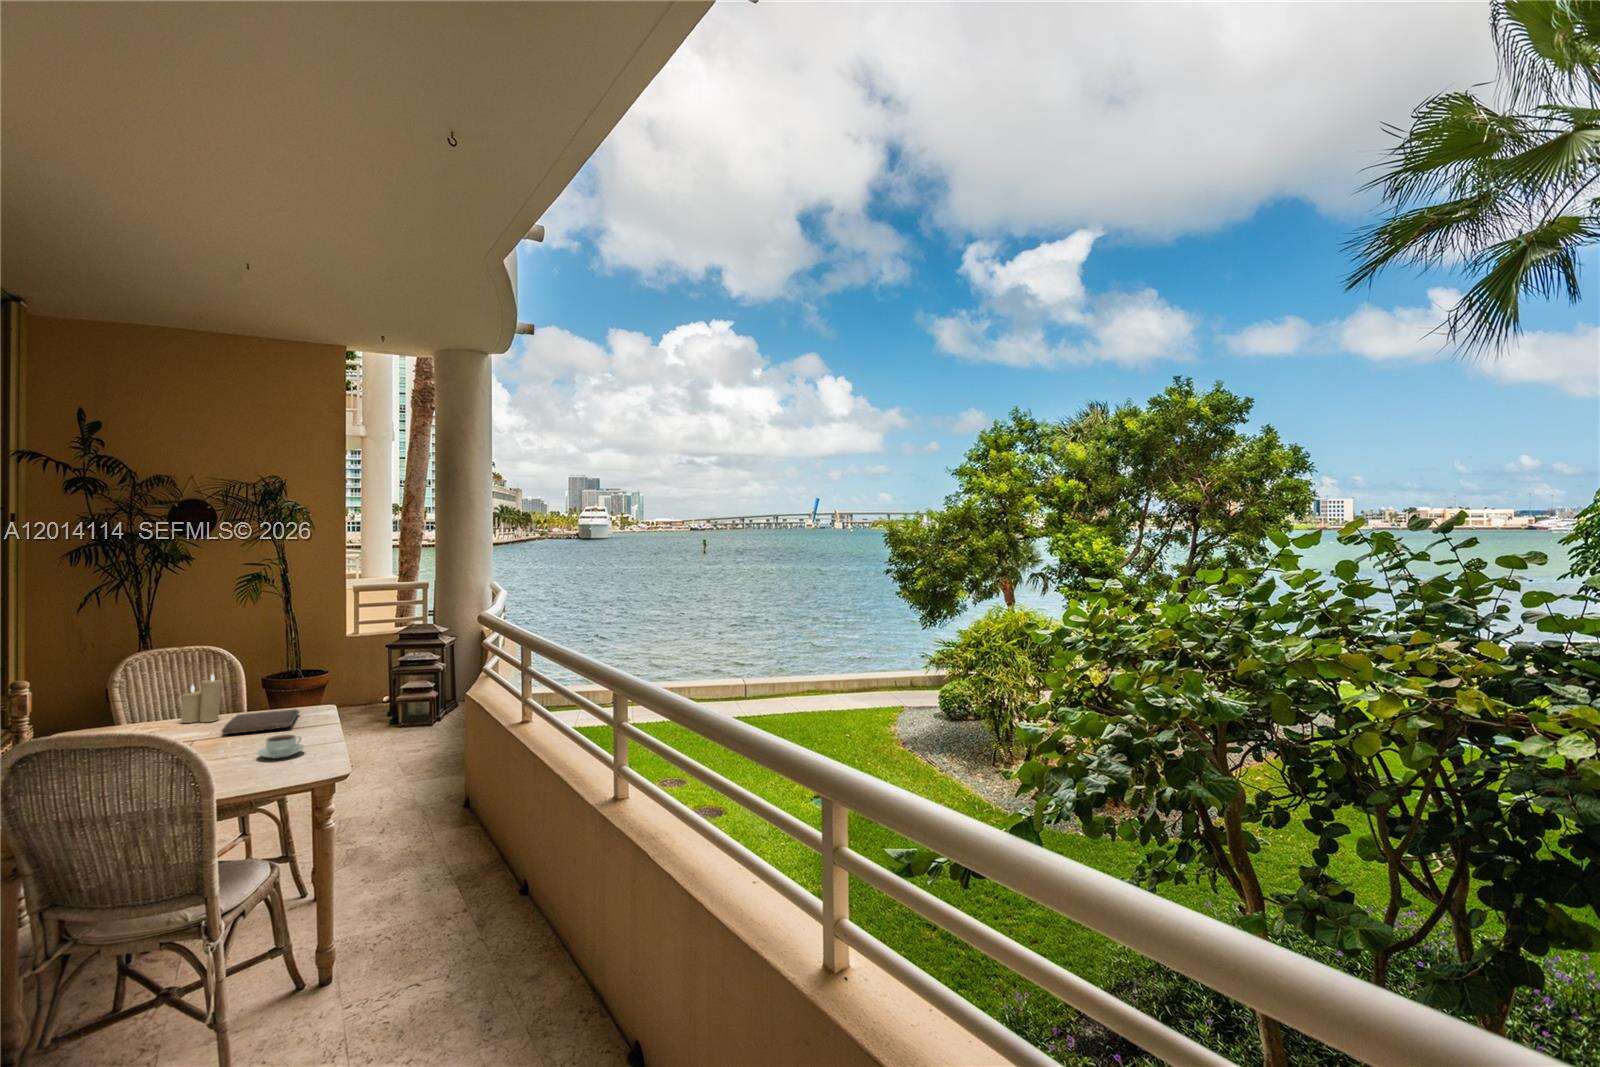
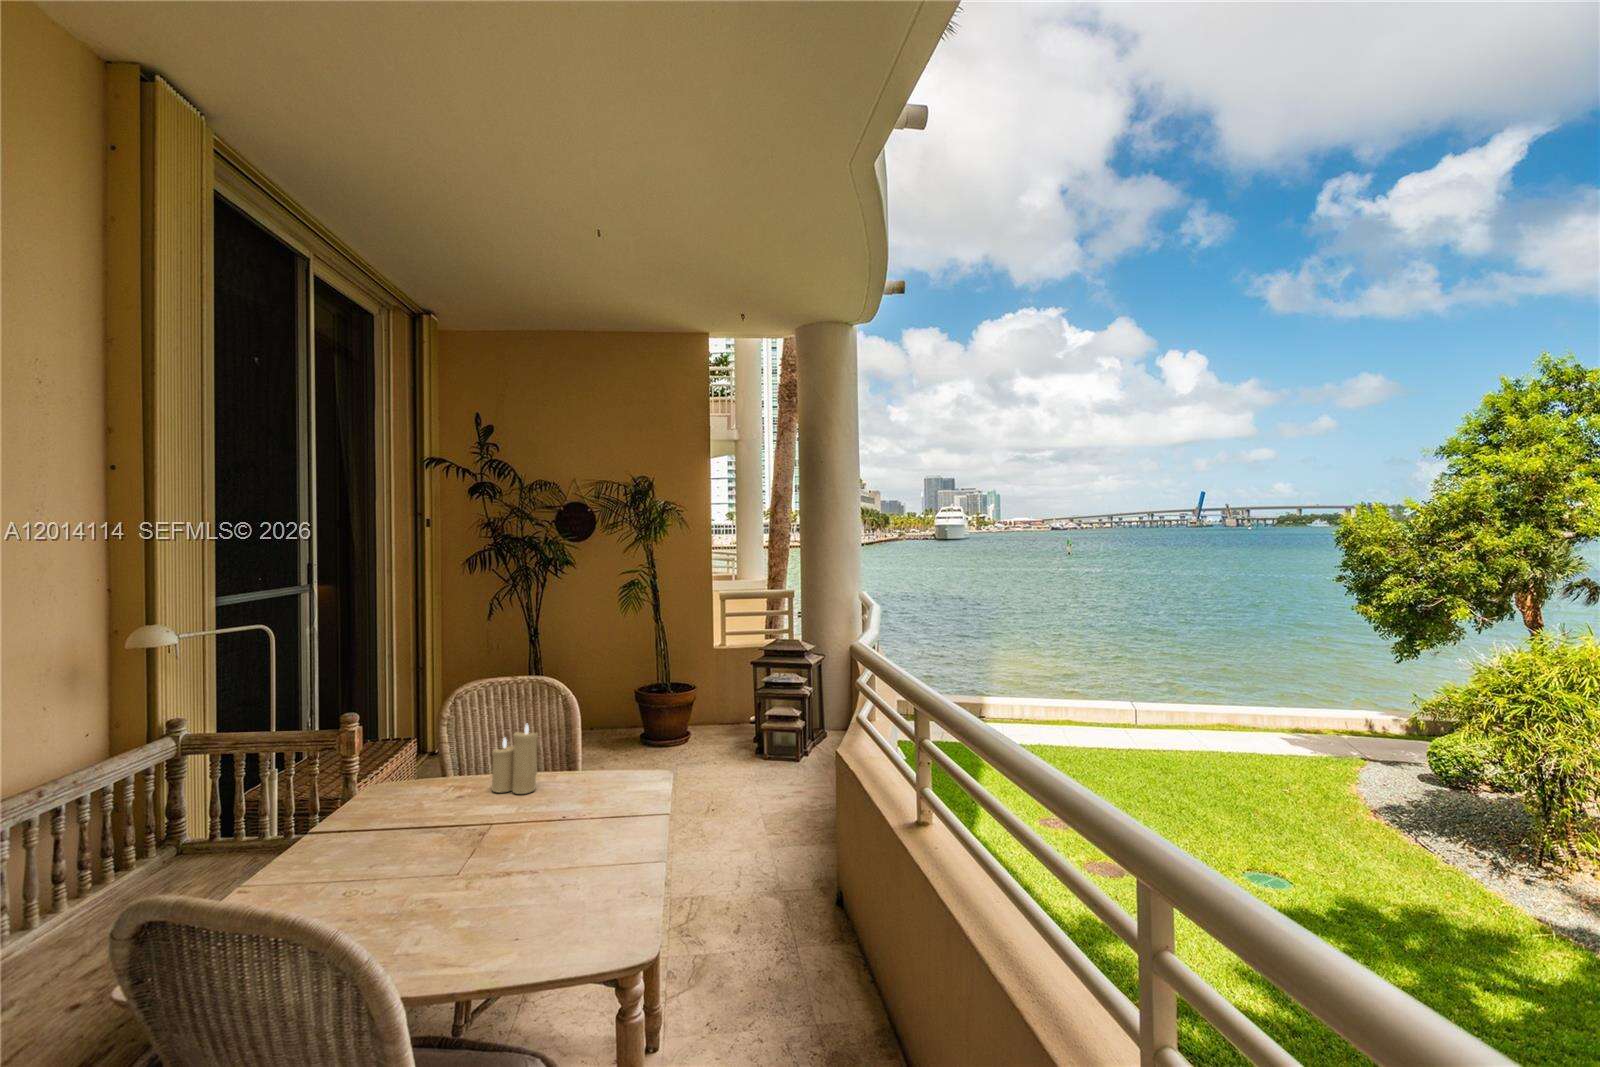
book: present [222,709,299,735] -> none [522,784,632,829]
coffee cup: present [257,734,304,759] -> none [542,861,615,912]

